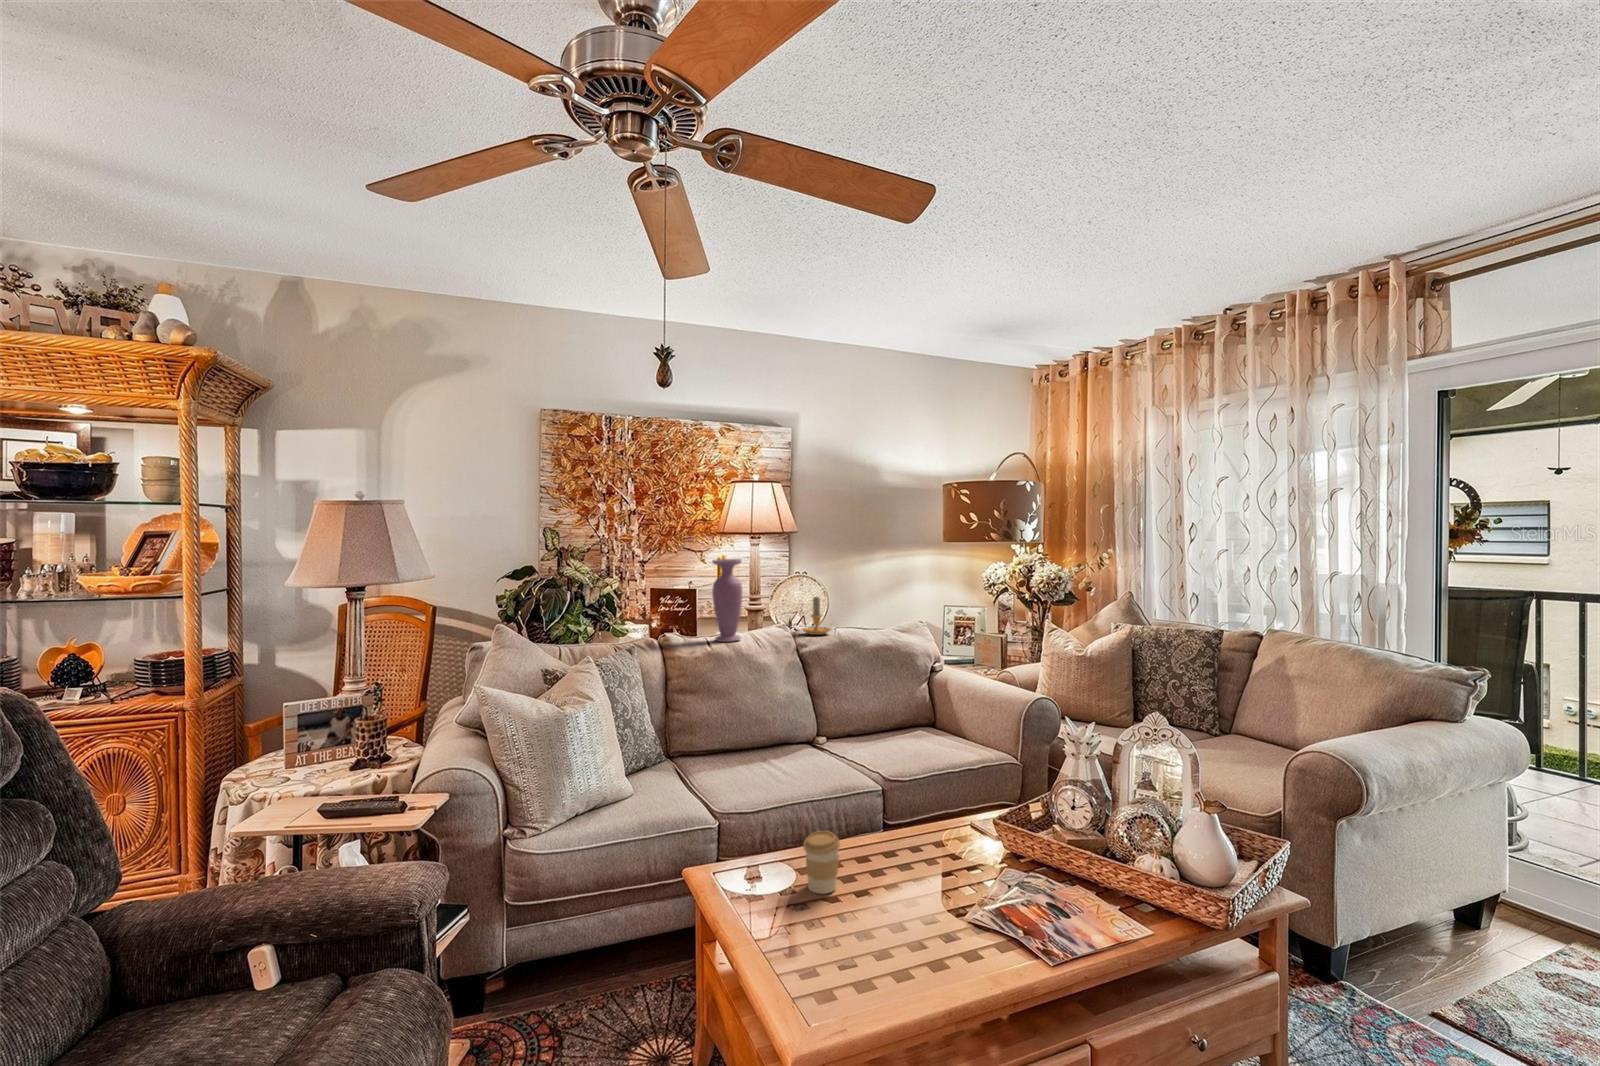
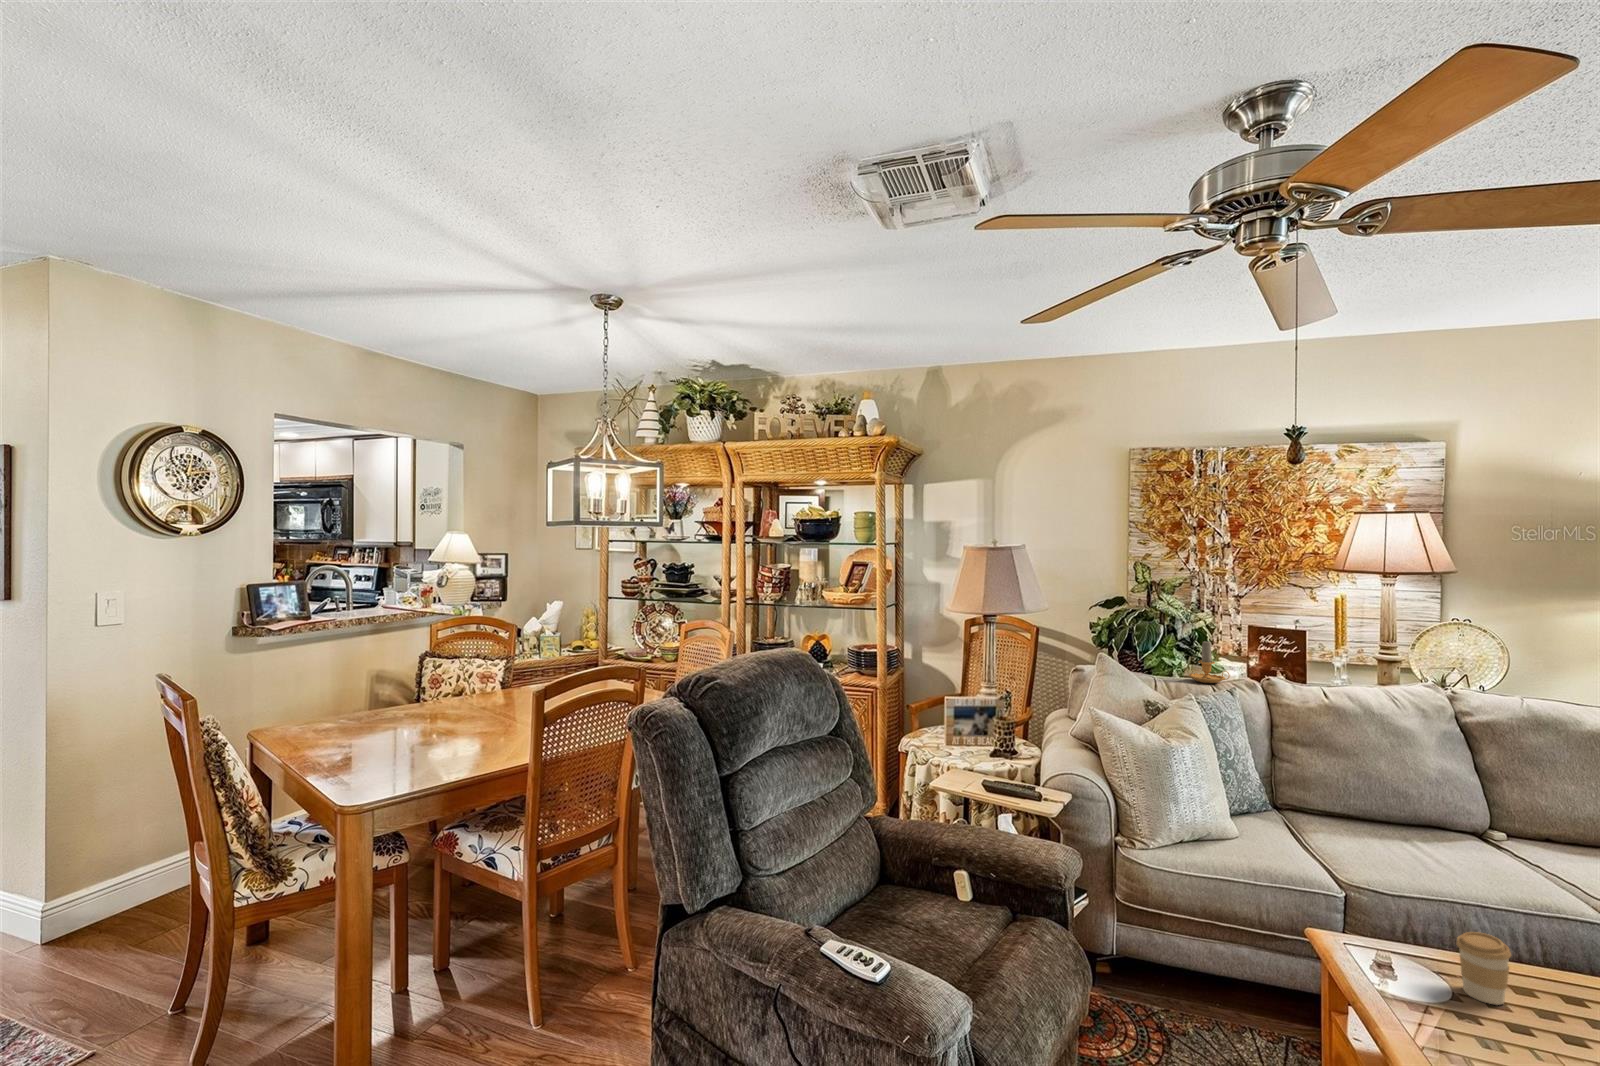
vase: present [712,559,743,642] -> none [1329,603,1369,696]
candle: present [802,597,835,635] -> present [1189,641,1230,683]

